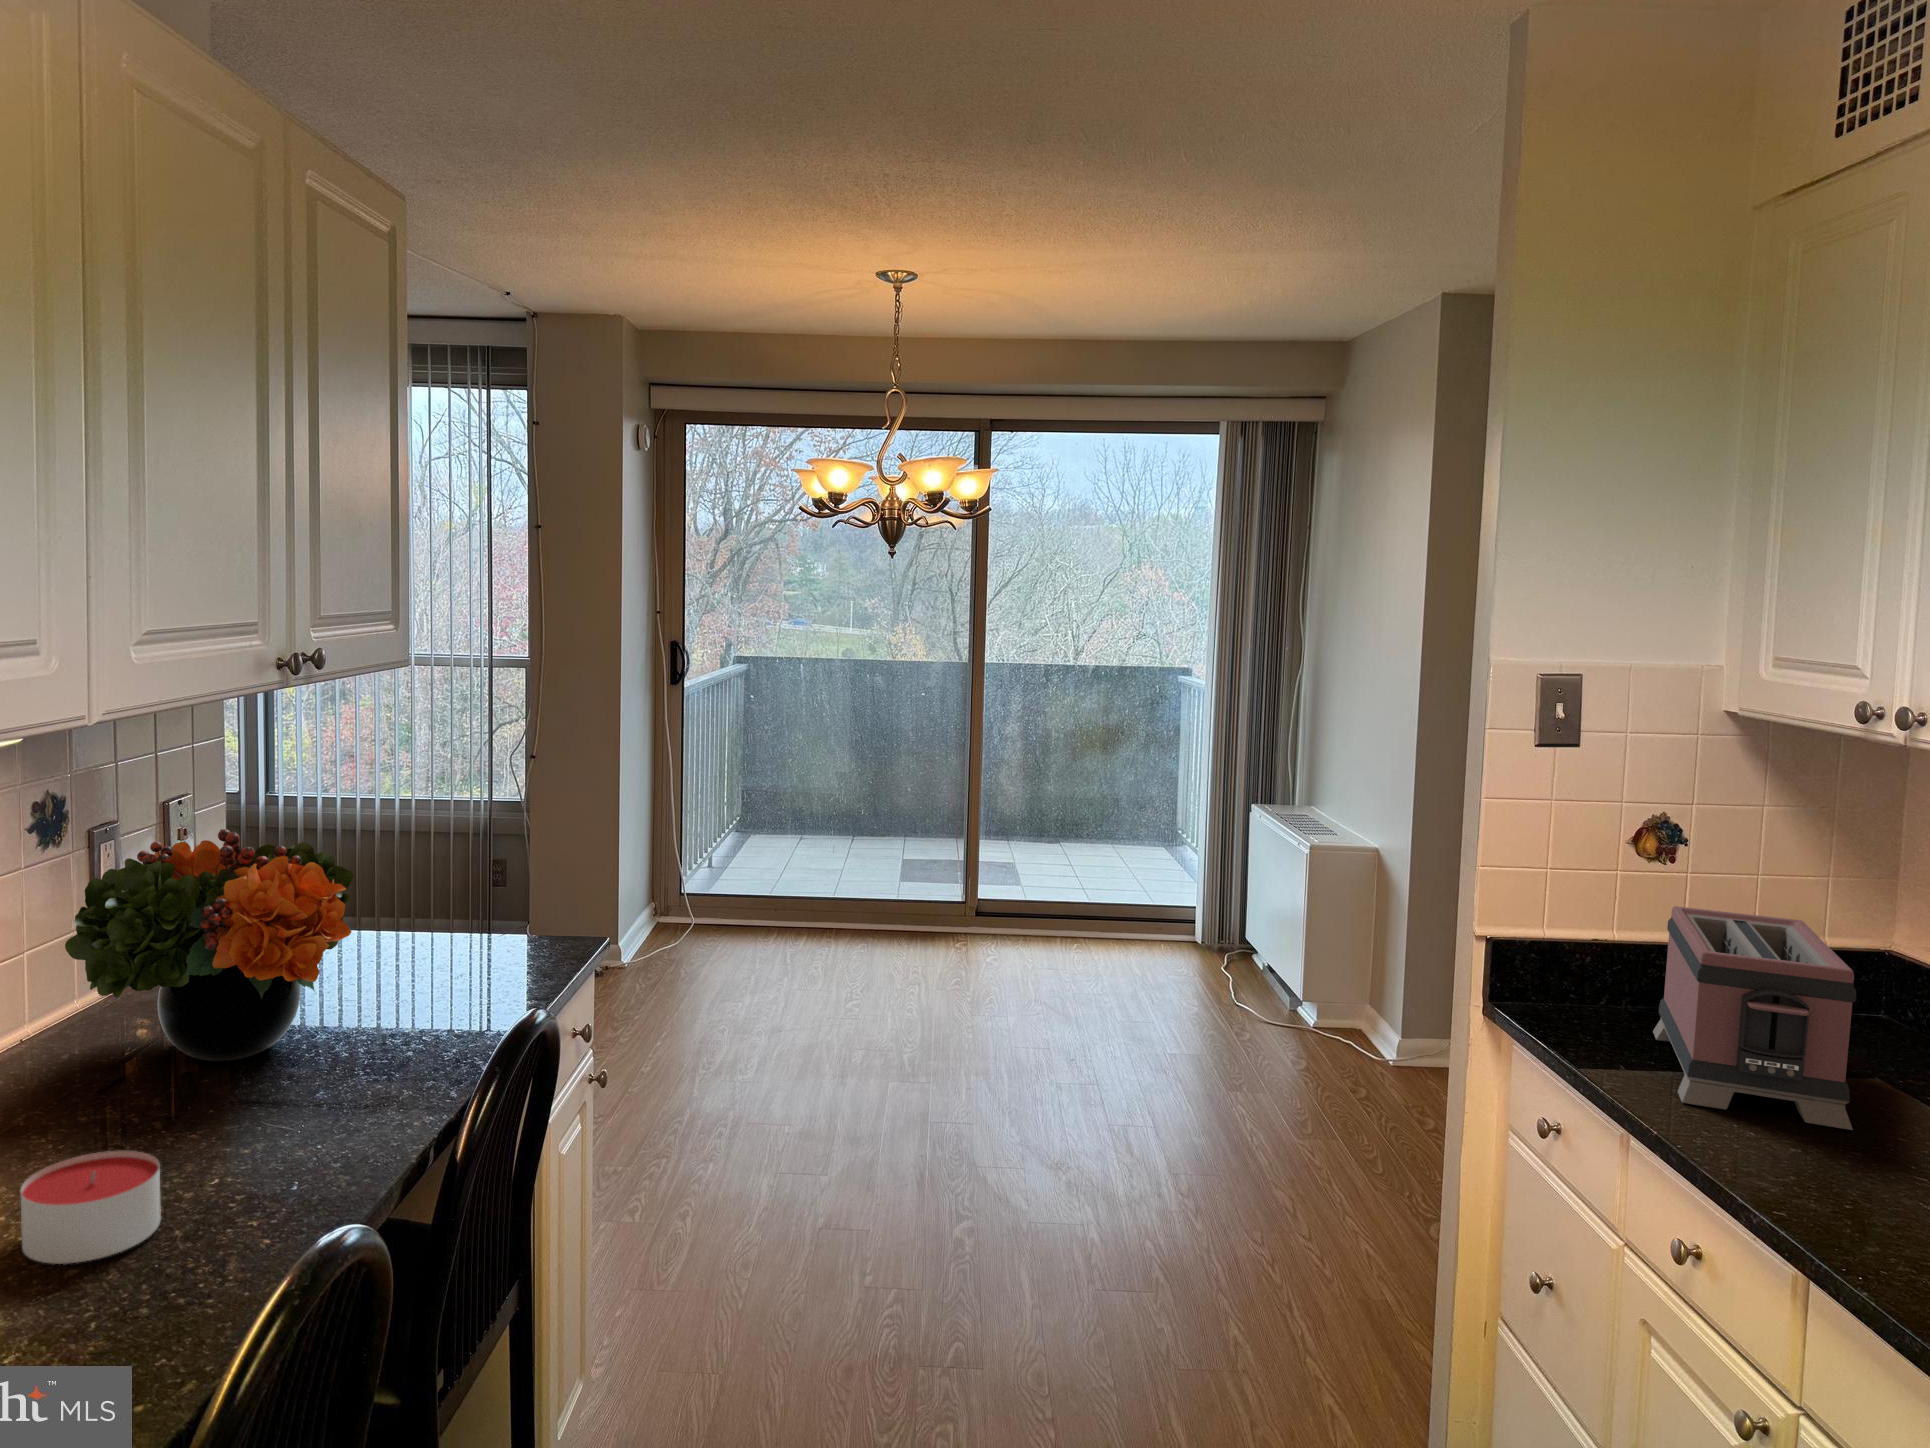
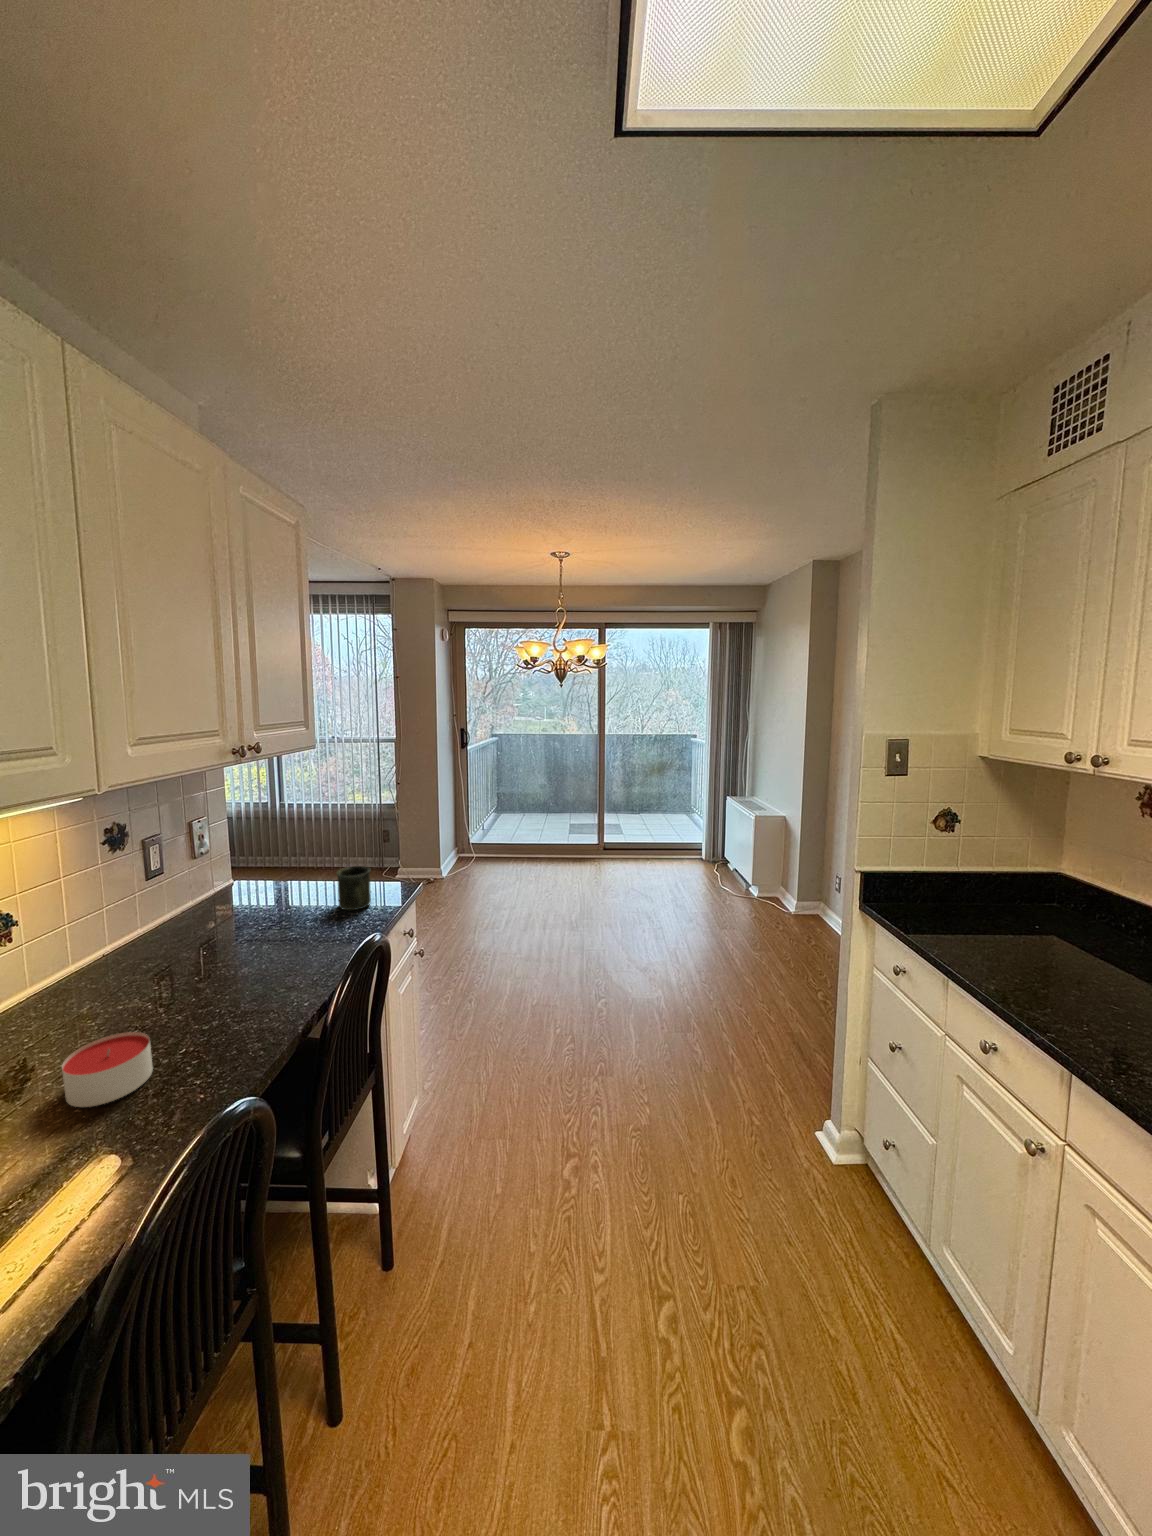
flower arrangement: present [65,829,353,1061] -> none [120,839,284,960]
mug: none [441,902,509,988] -> present [336,866,371,910]
toaster: present [1653,906,1856,1130] -> none [944,857,1067,976]

